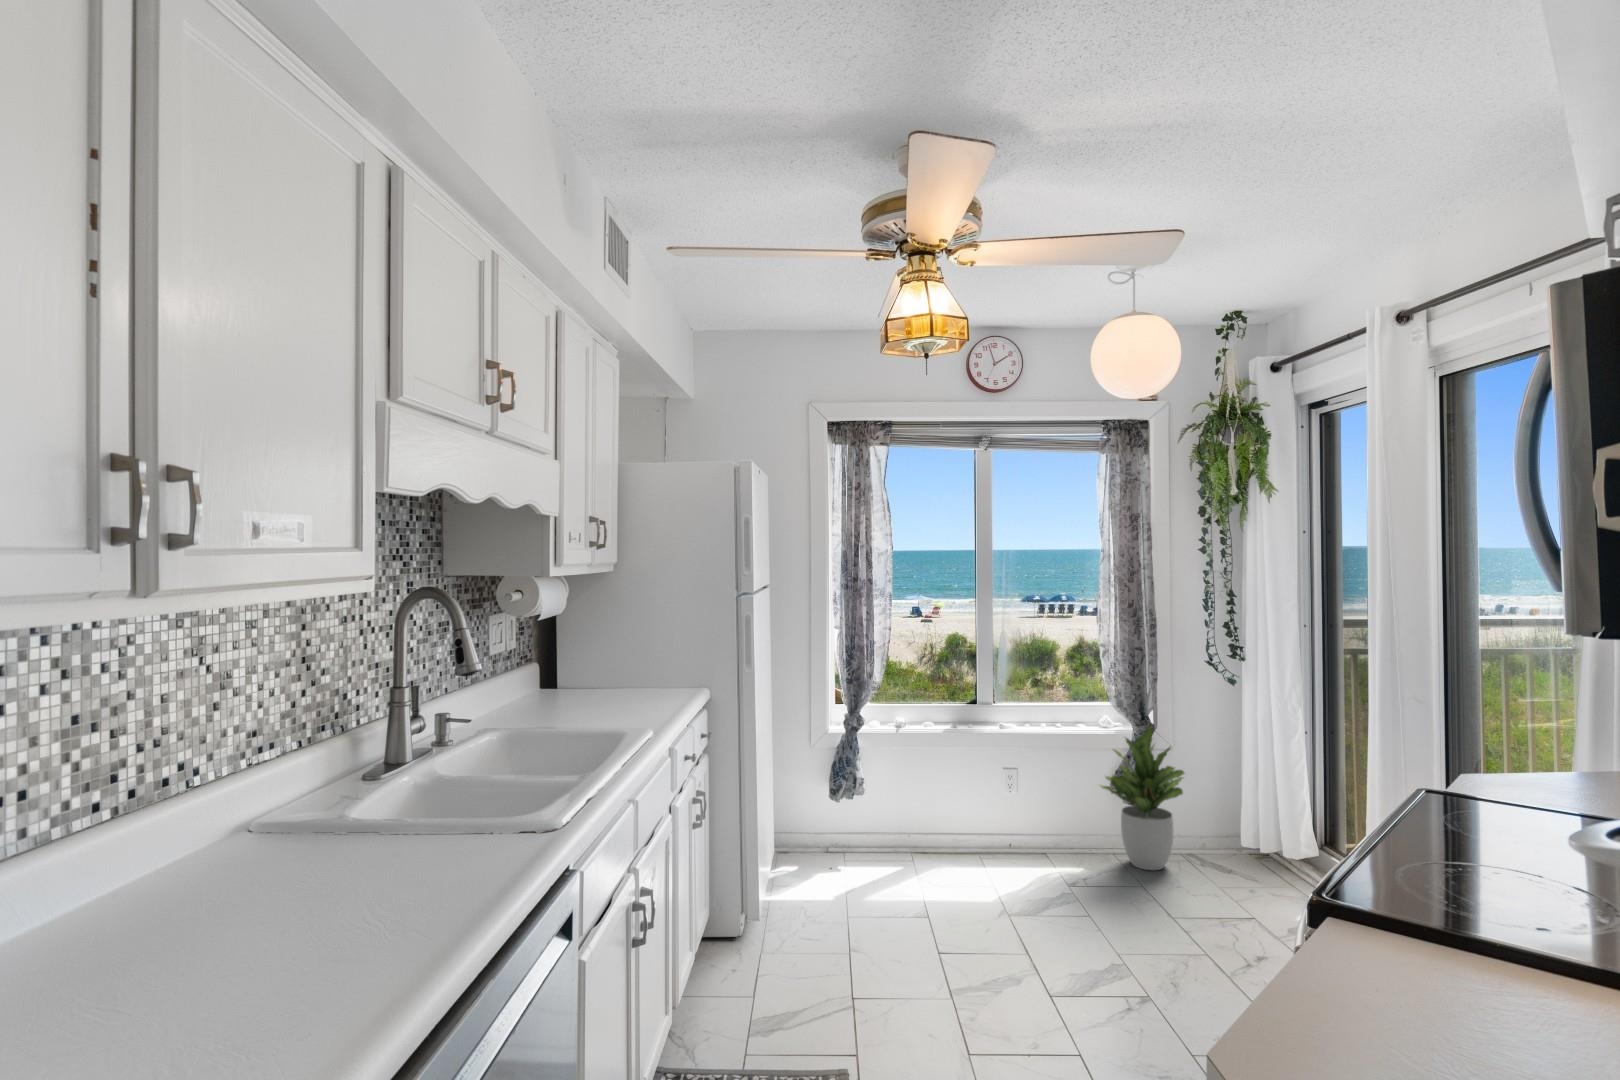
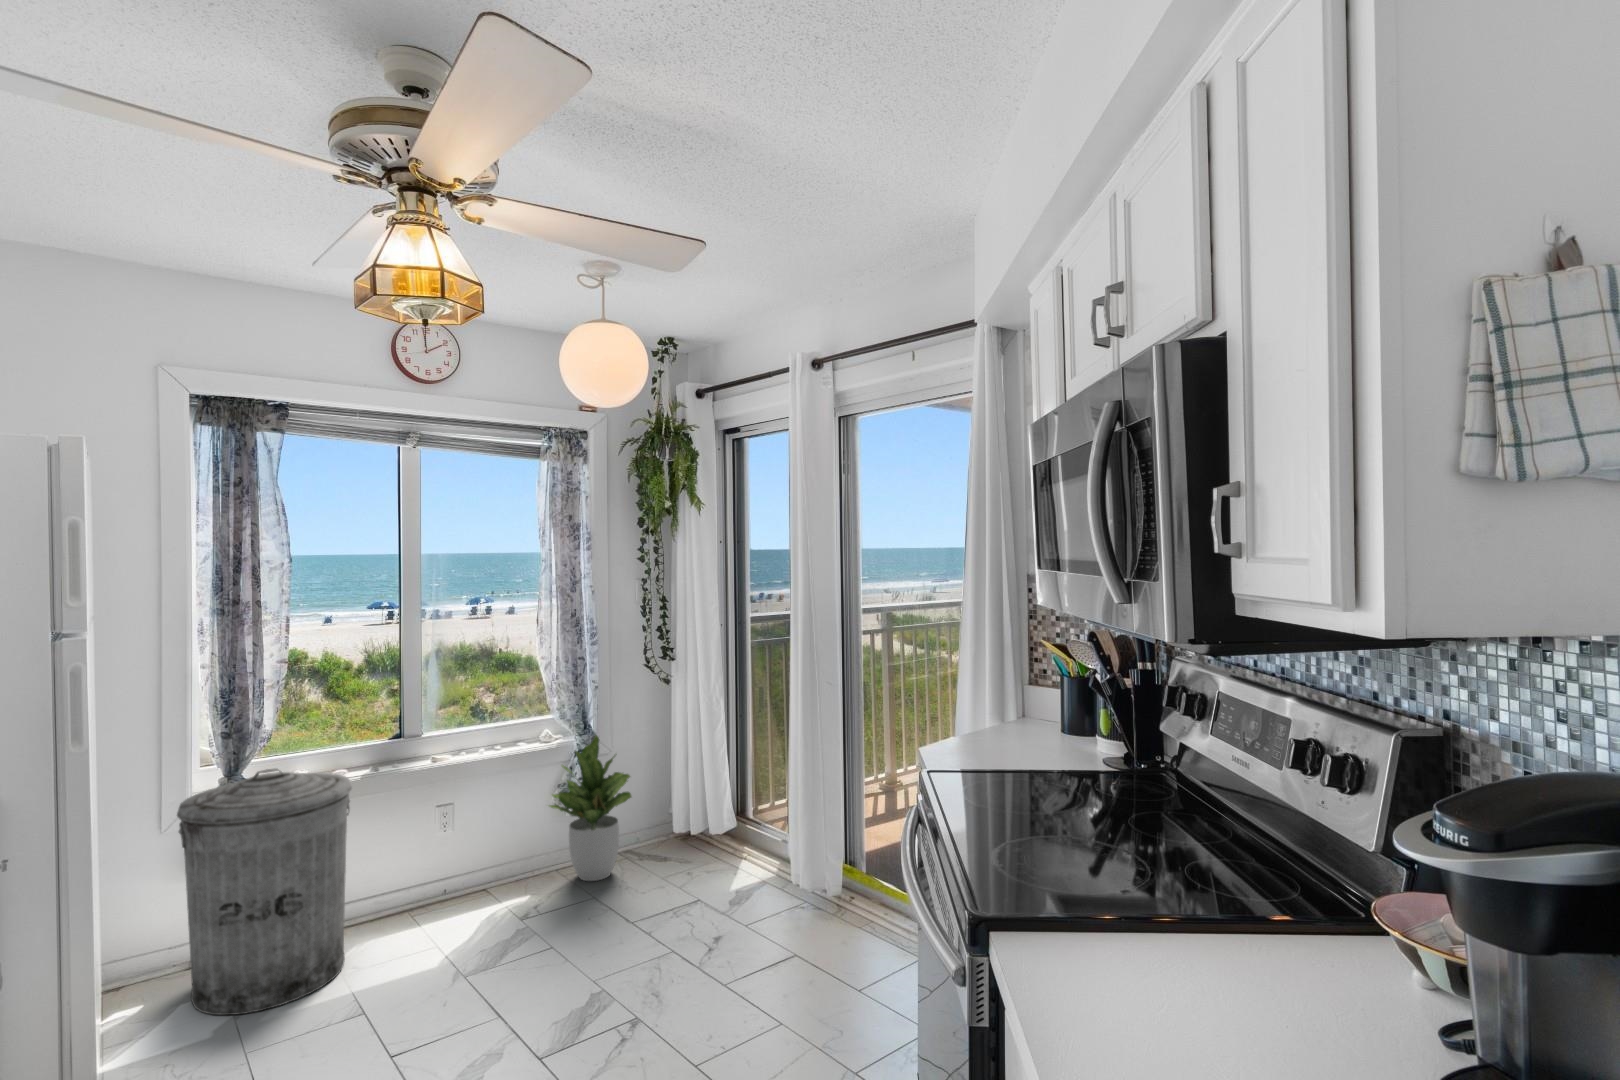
trash can: none [815,709,928,891] -> present [177,769,352,1015]

